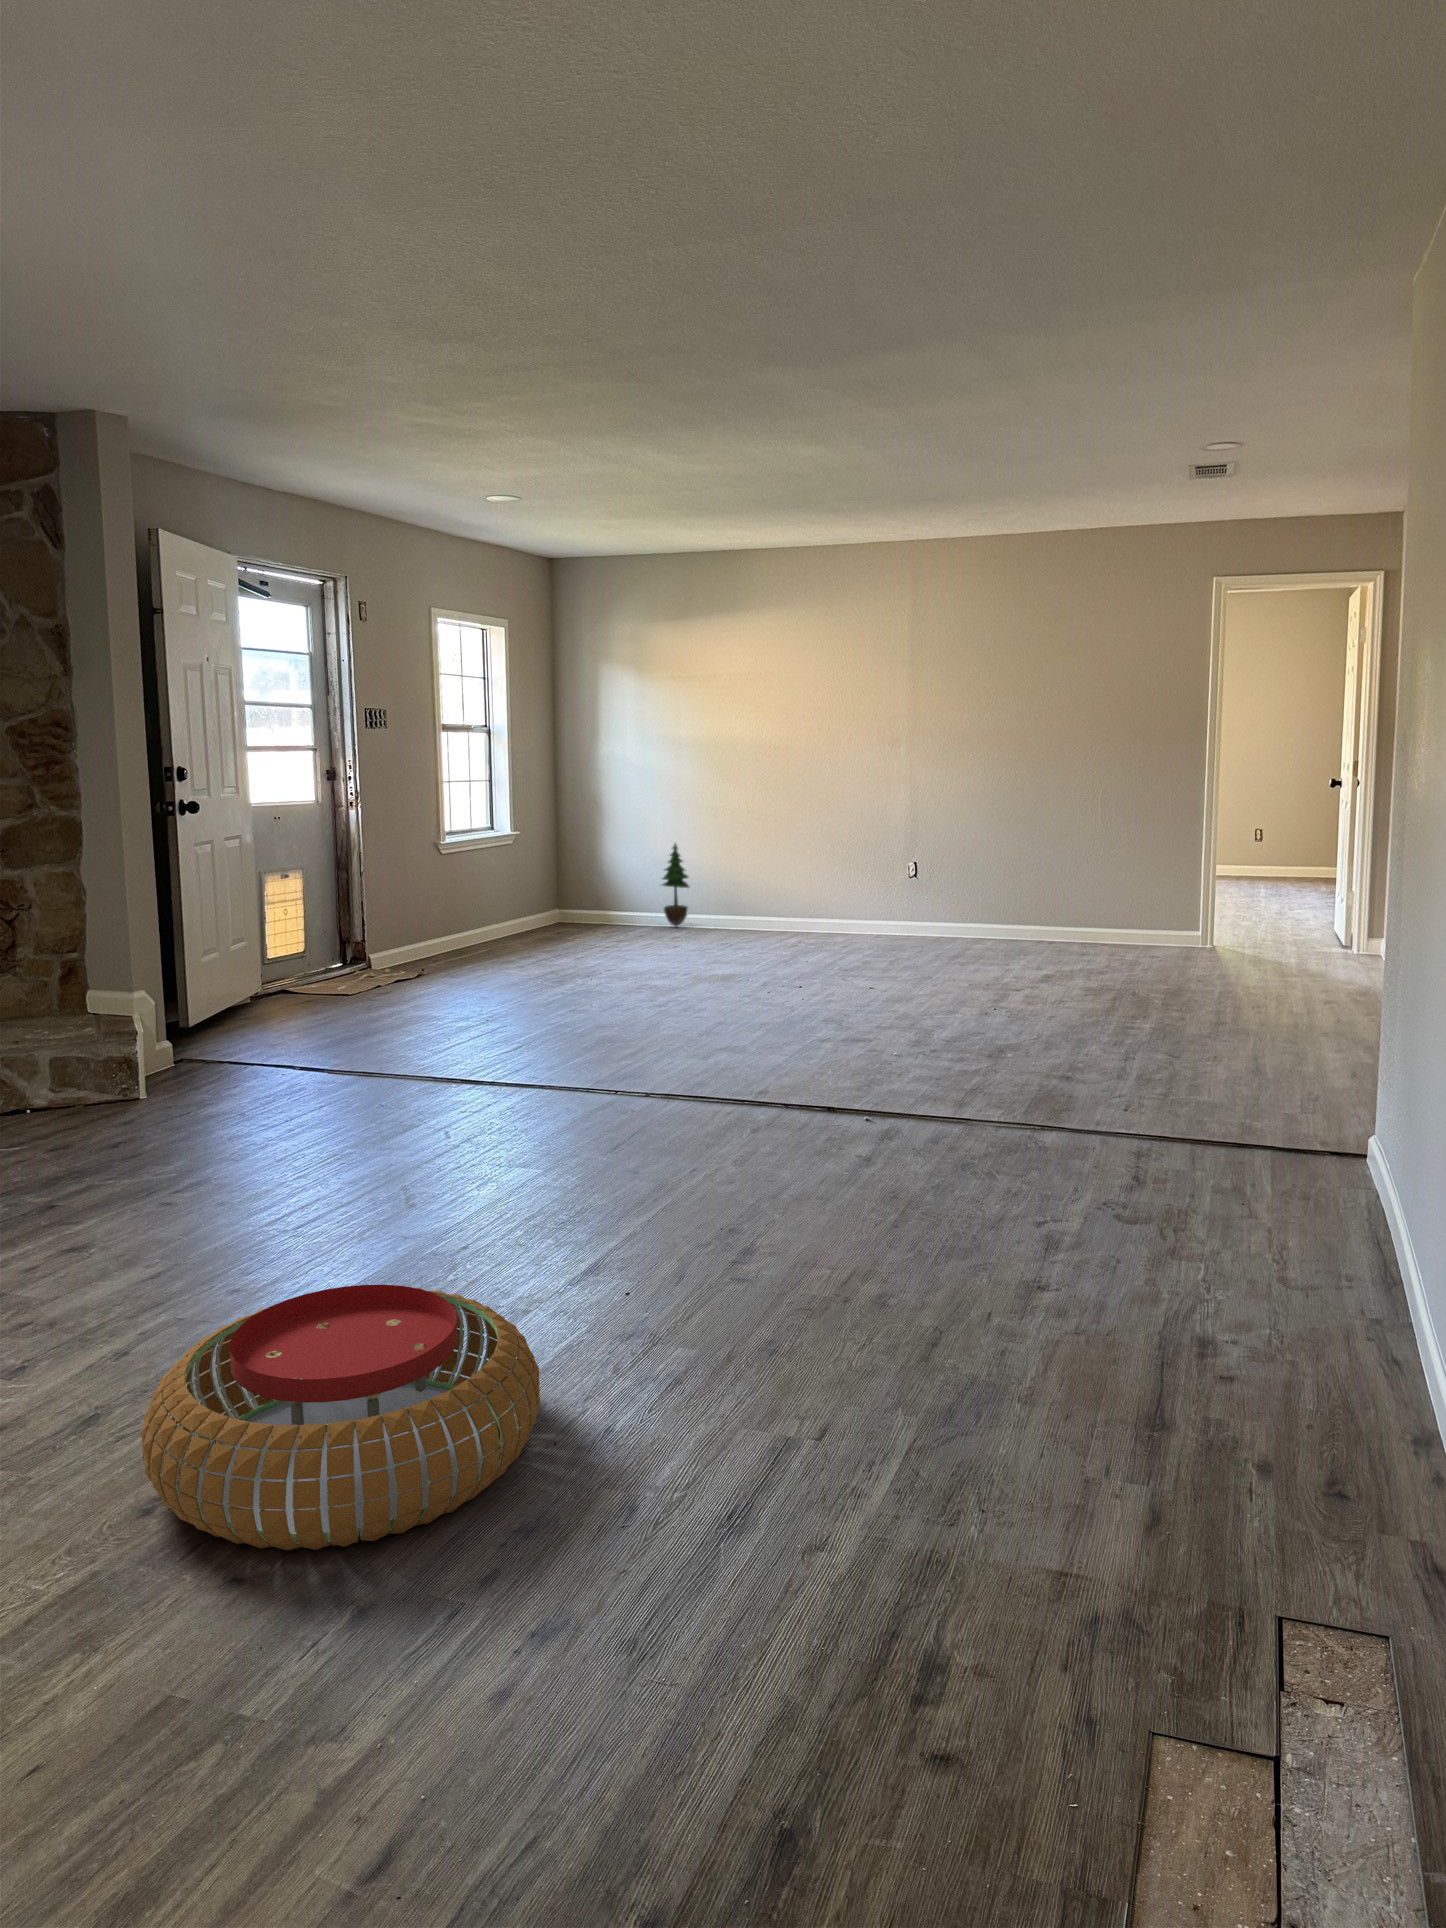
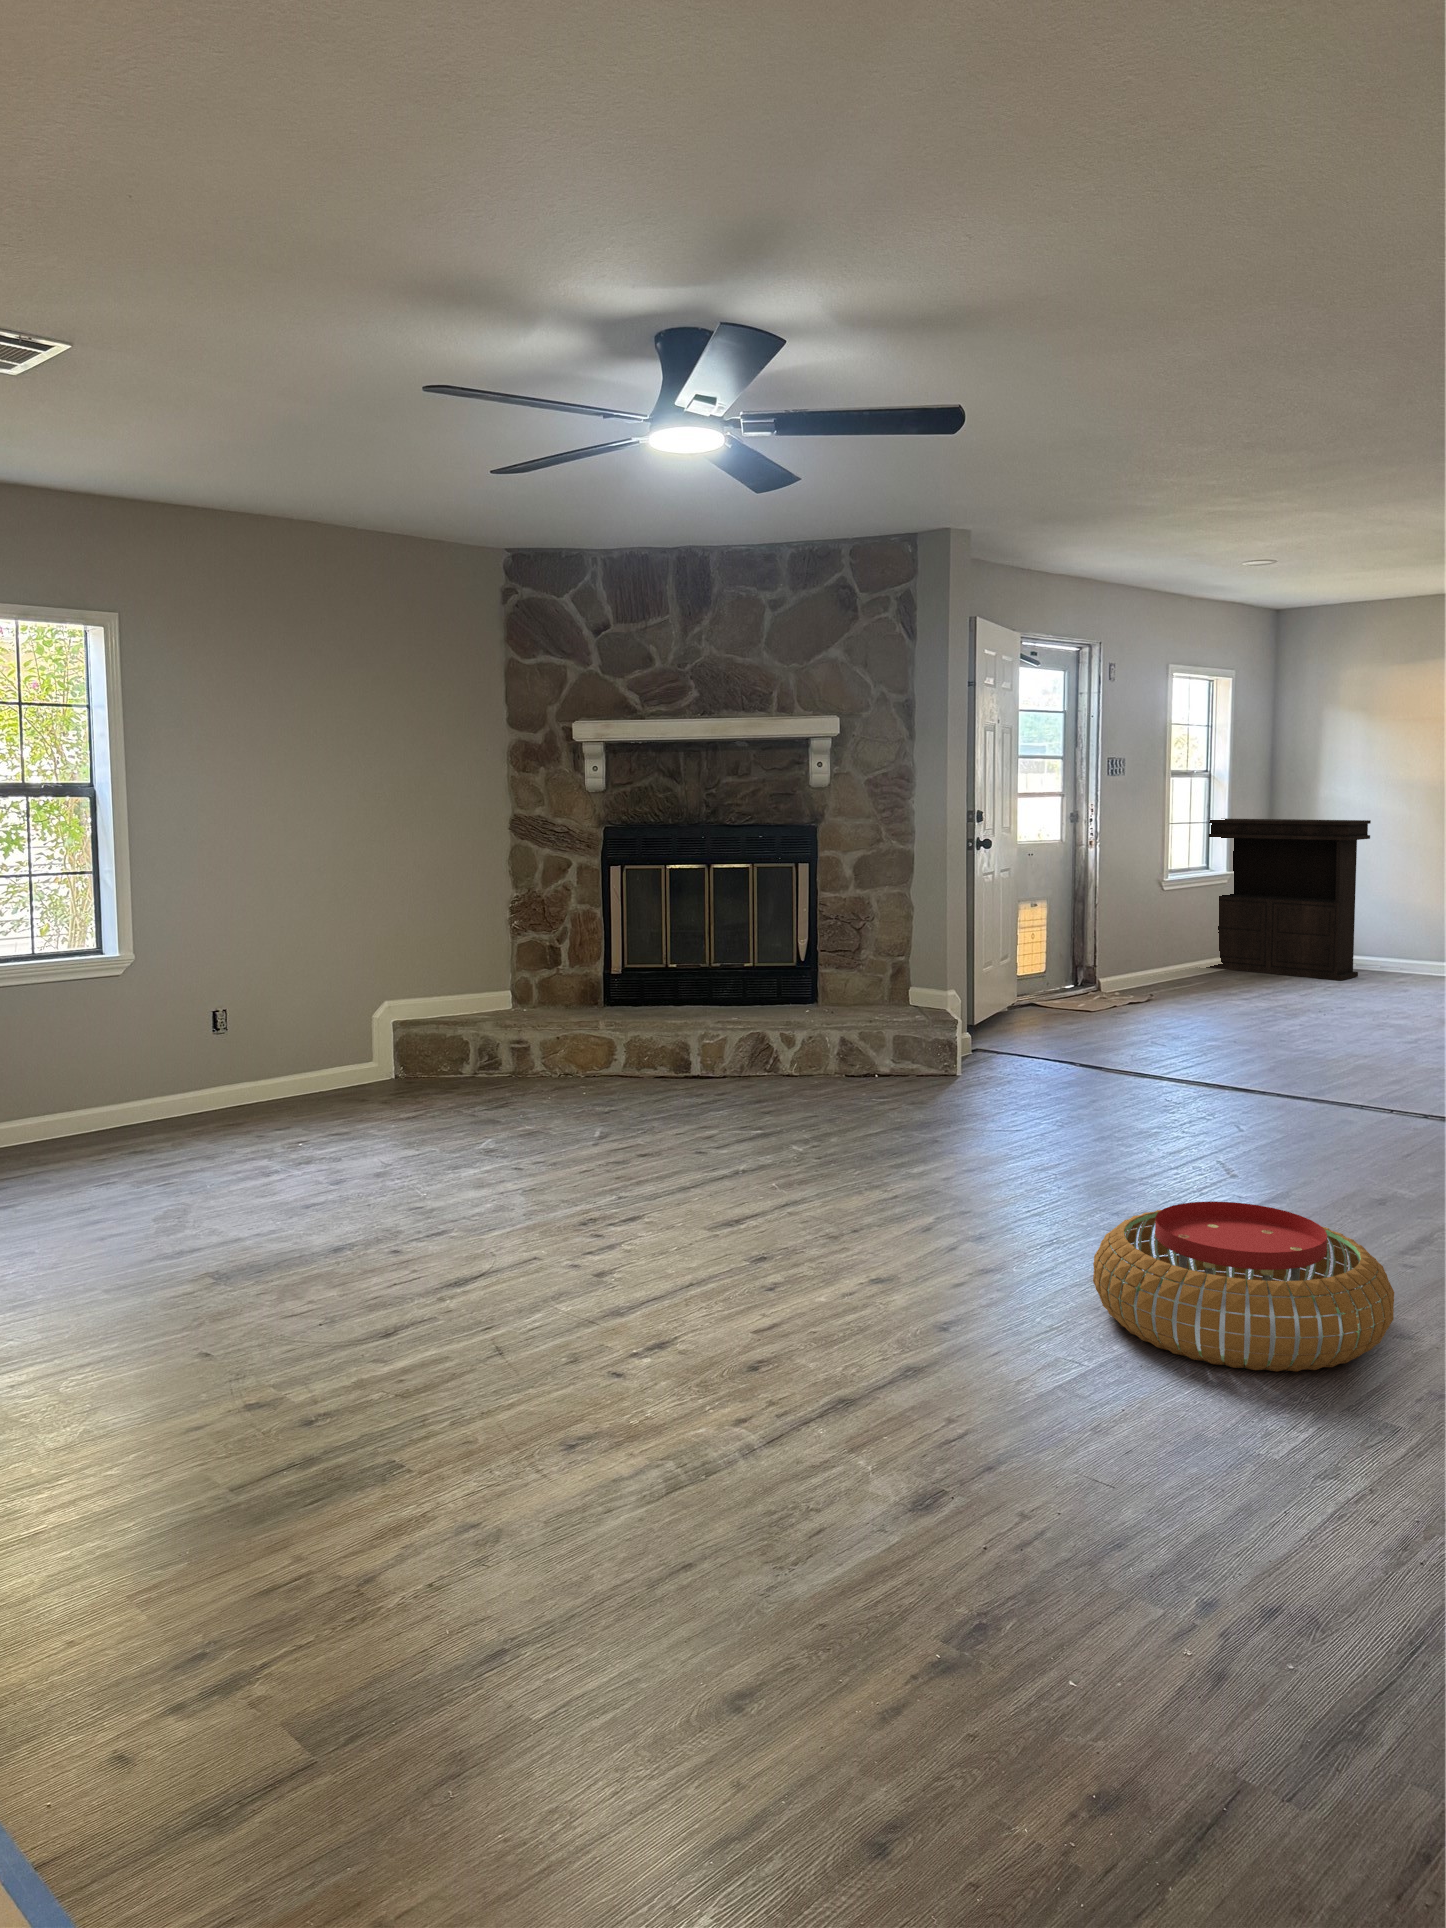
console table: none [474,775,643,938] -> present [1208,818,1371,980]
potted tree: present [662,844,689,927] -> none [1383,887,1418,974]

